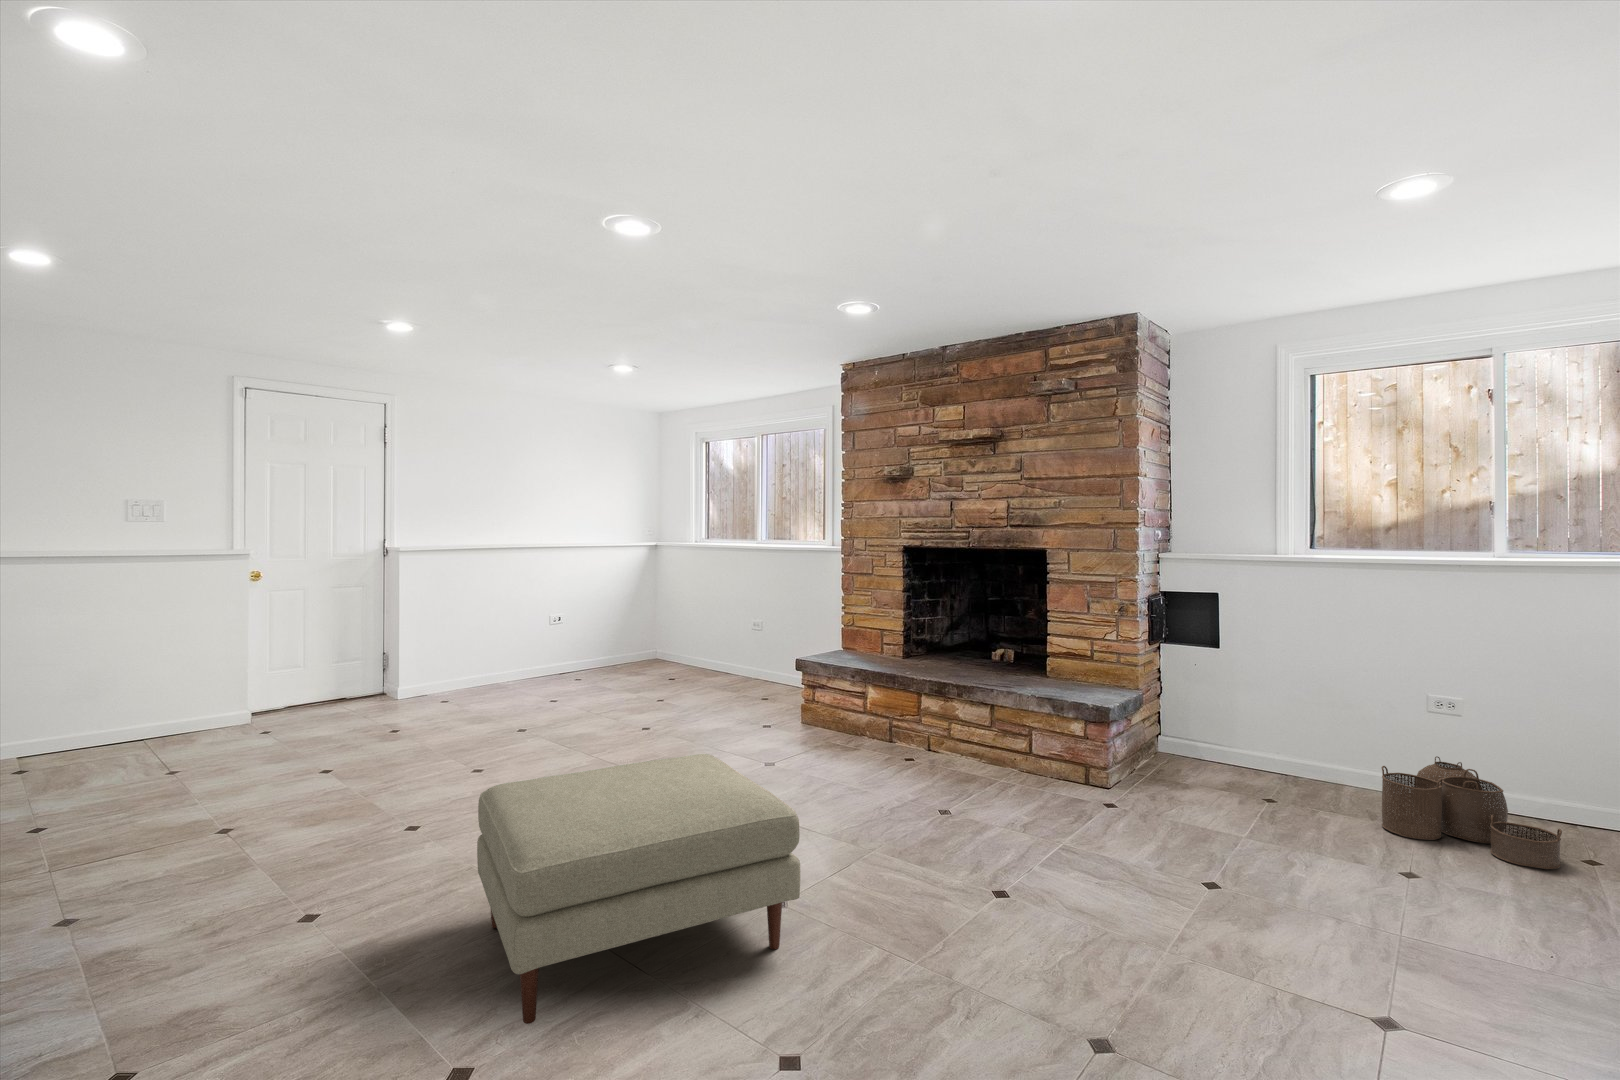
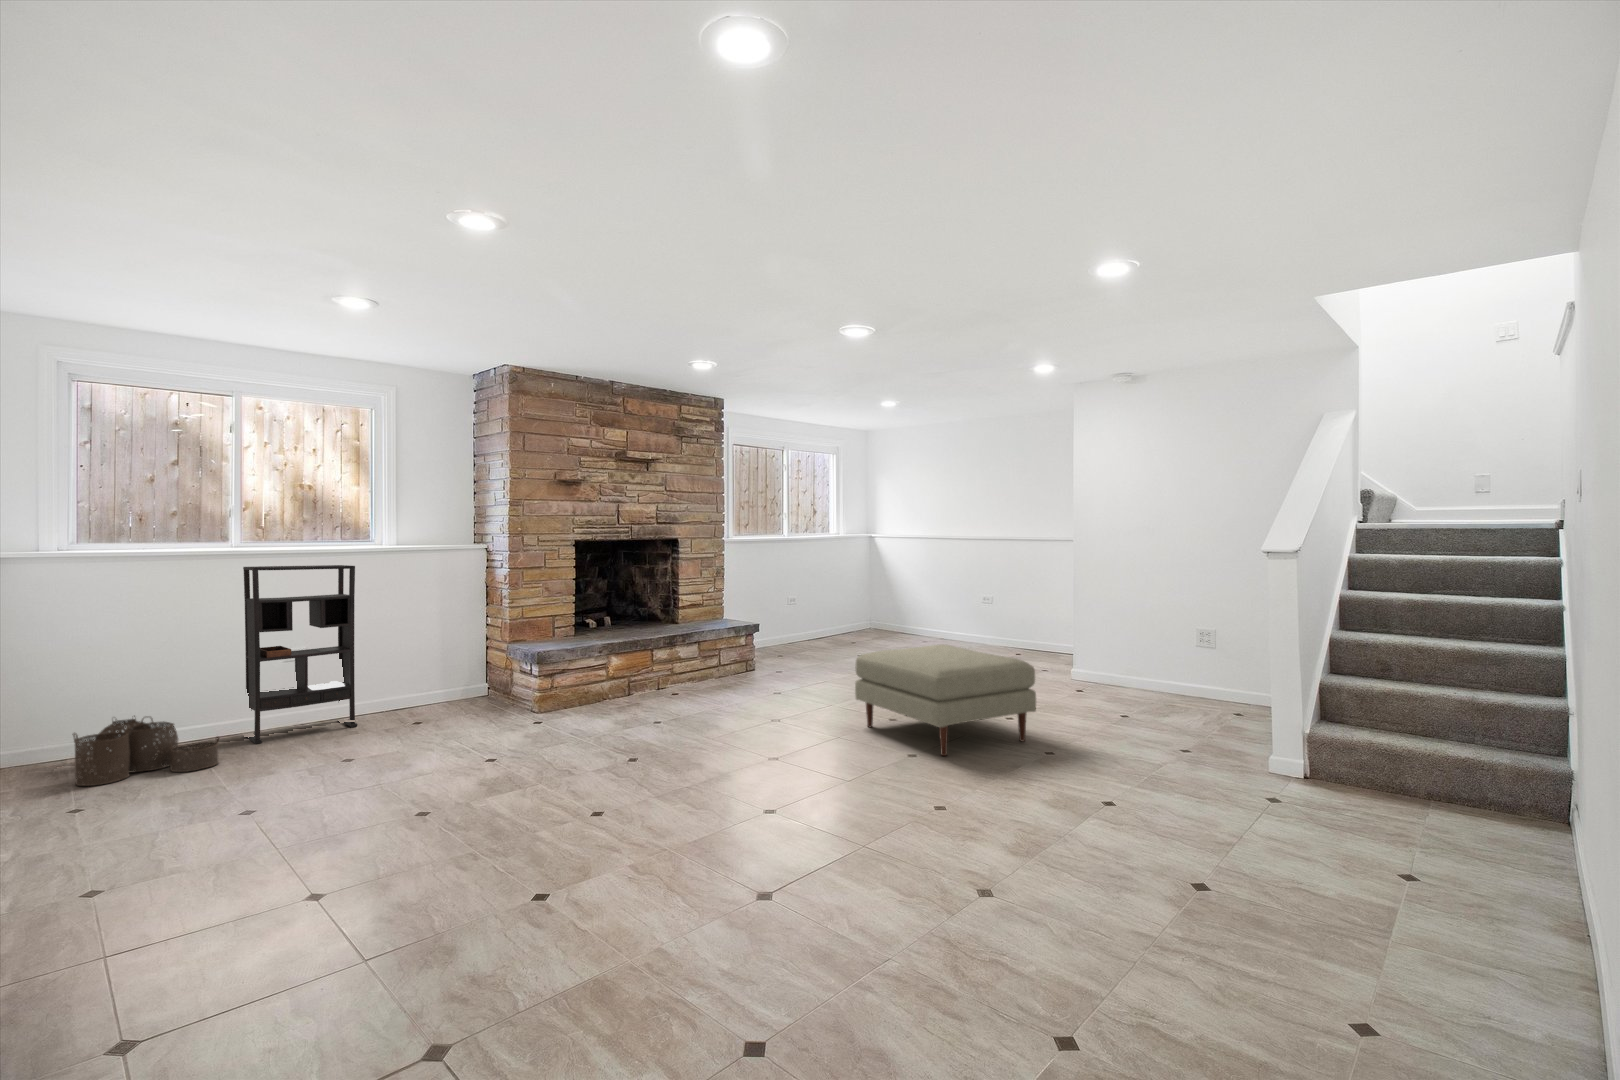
bookshelf: none [719,556,789,689] -> present [243,565,357,744]
woven basket: present [1382,756,1562,869] -> present [73,716,219,786]

